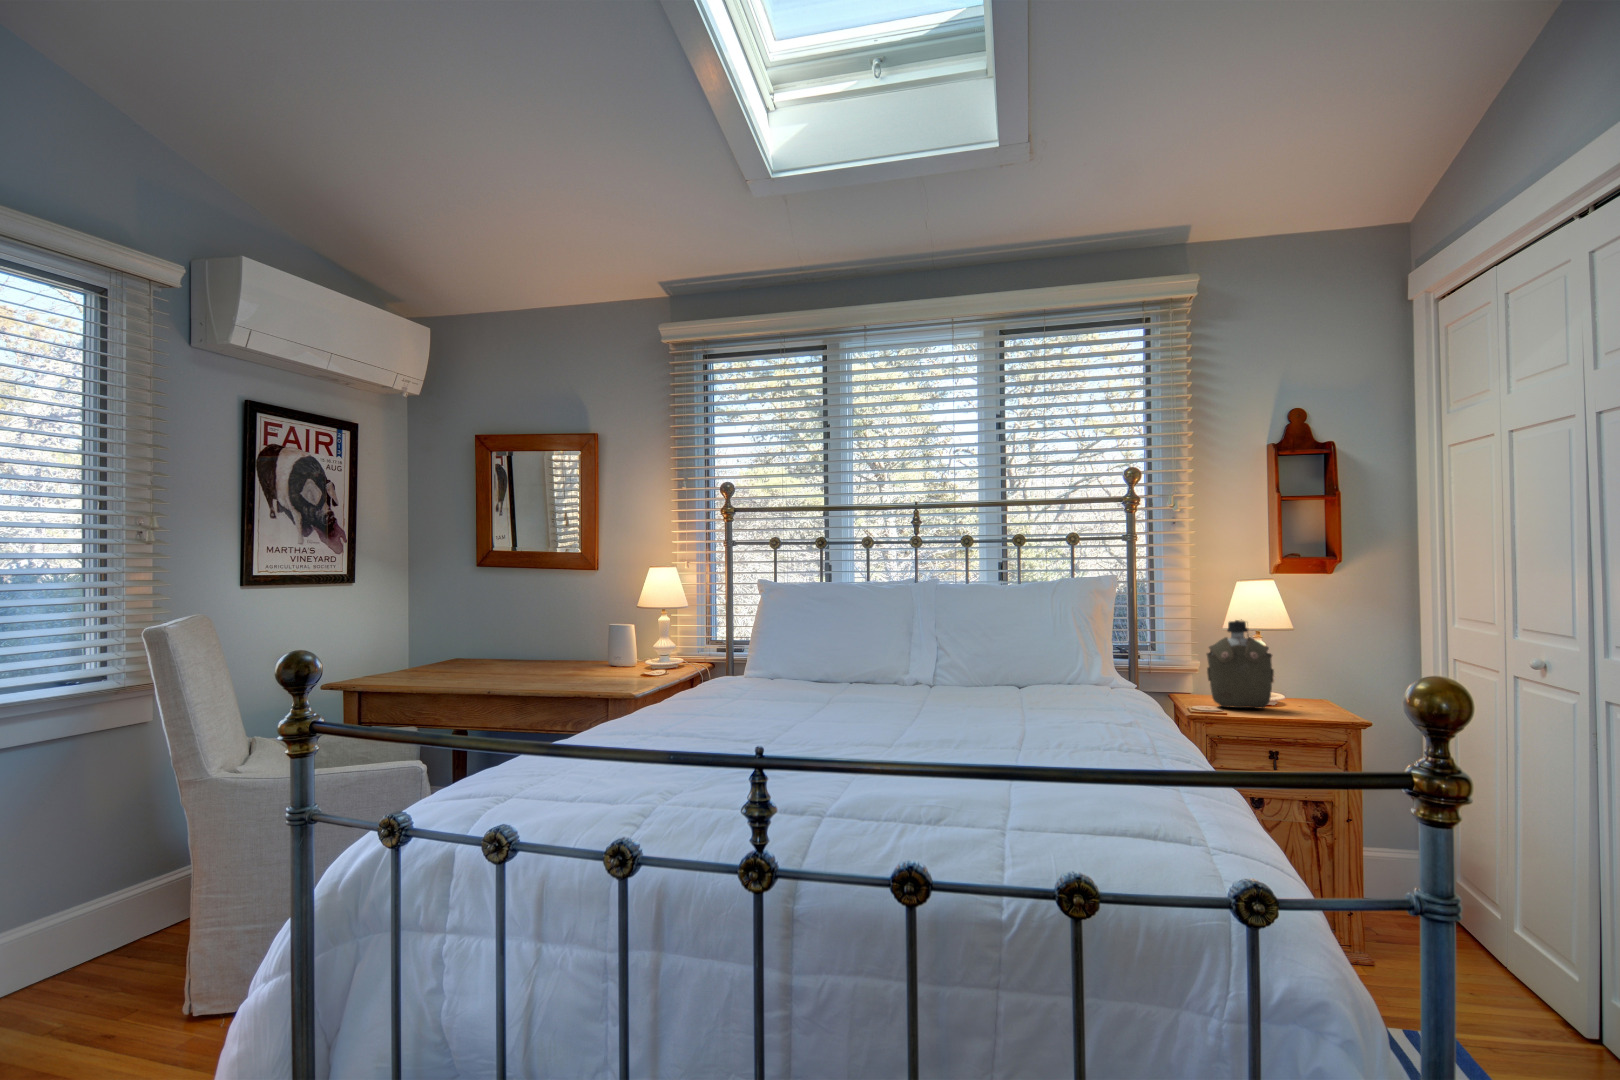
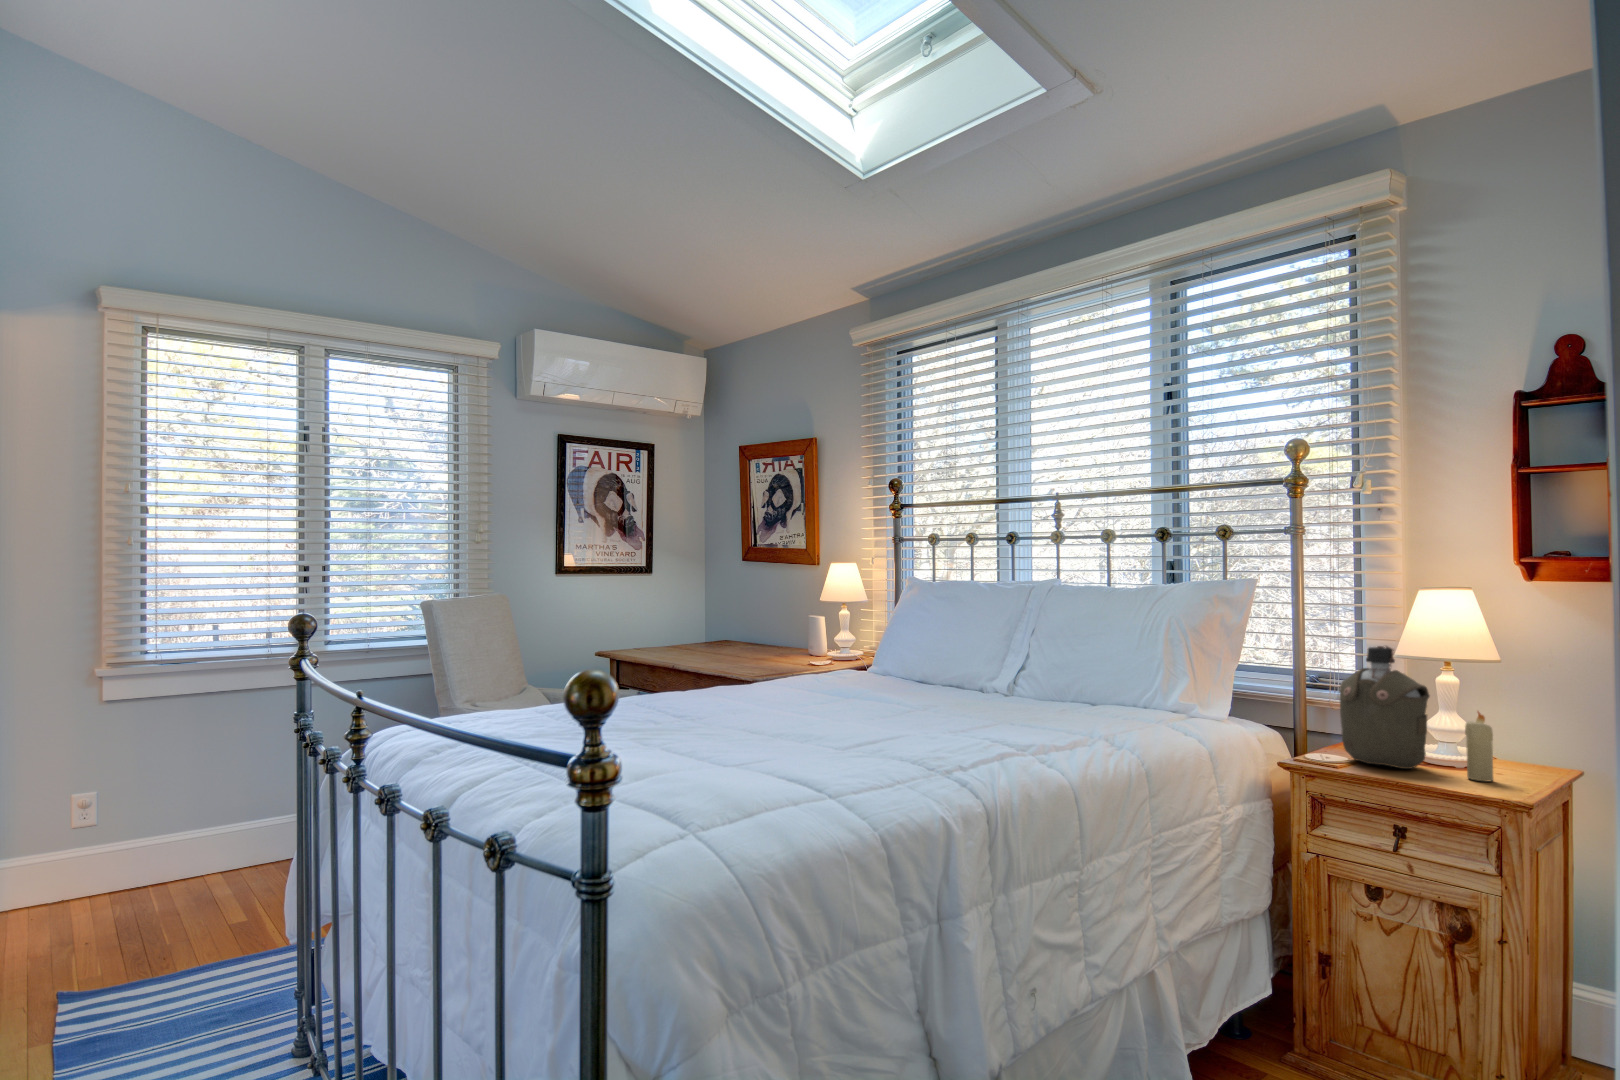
candle: none [1296,661,1316,710] -> present [1465,712,1493,782]

